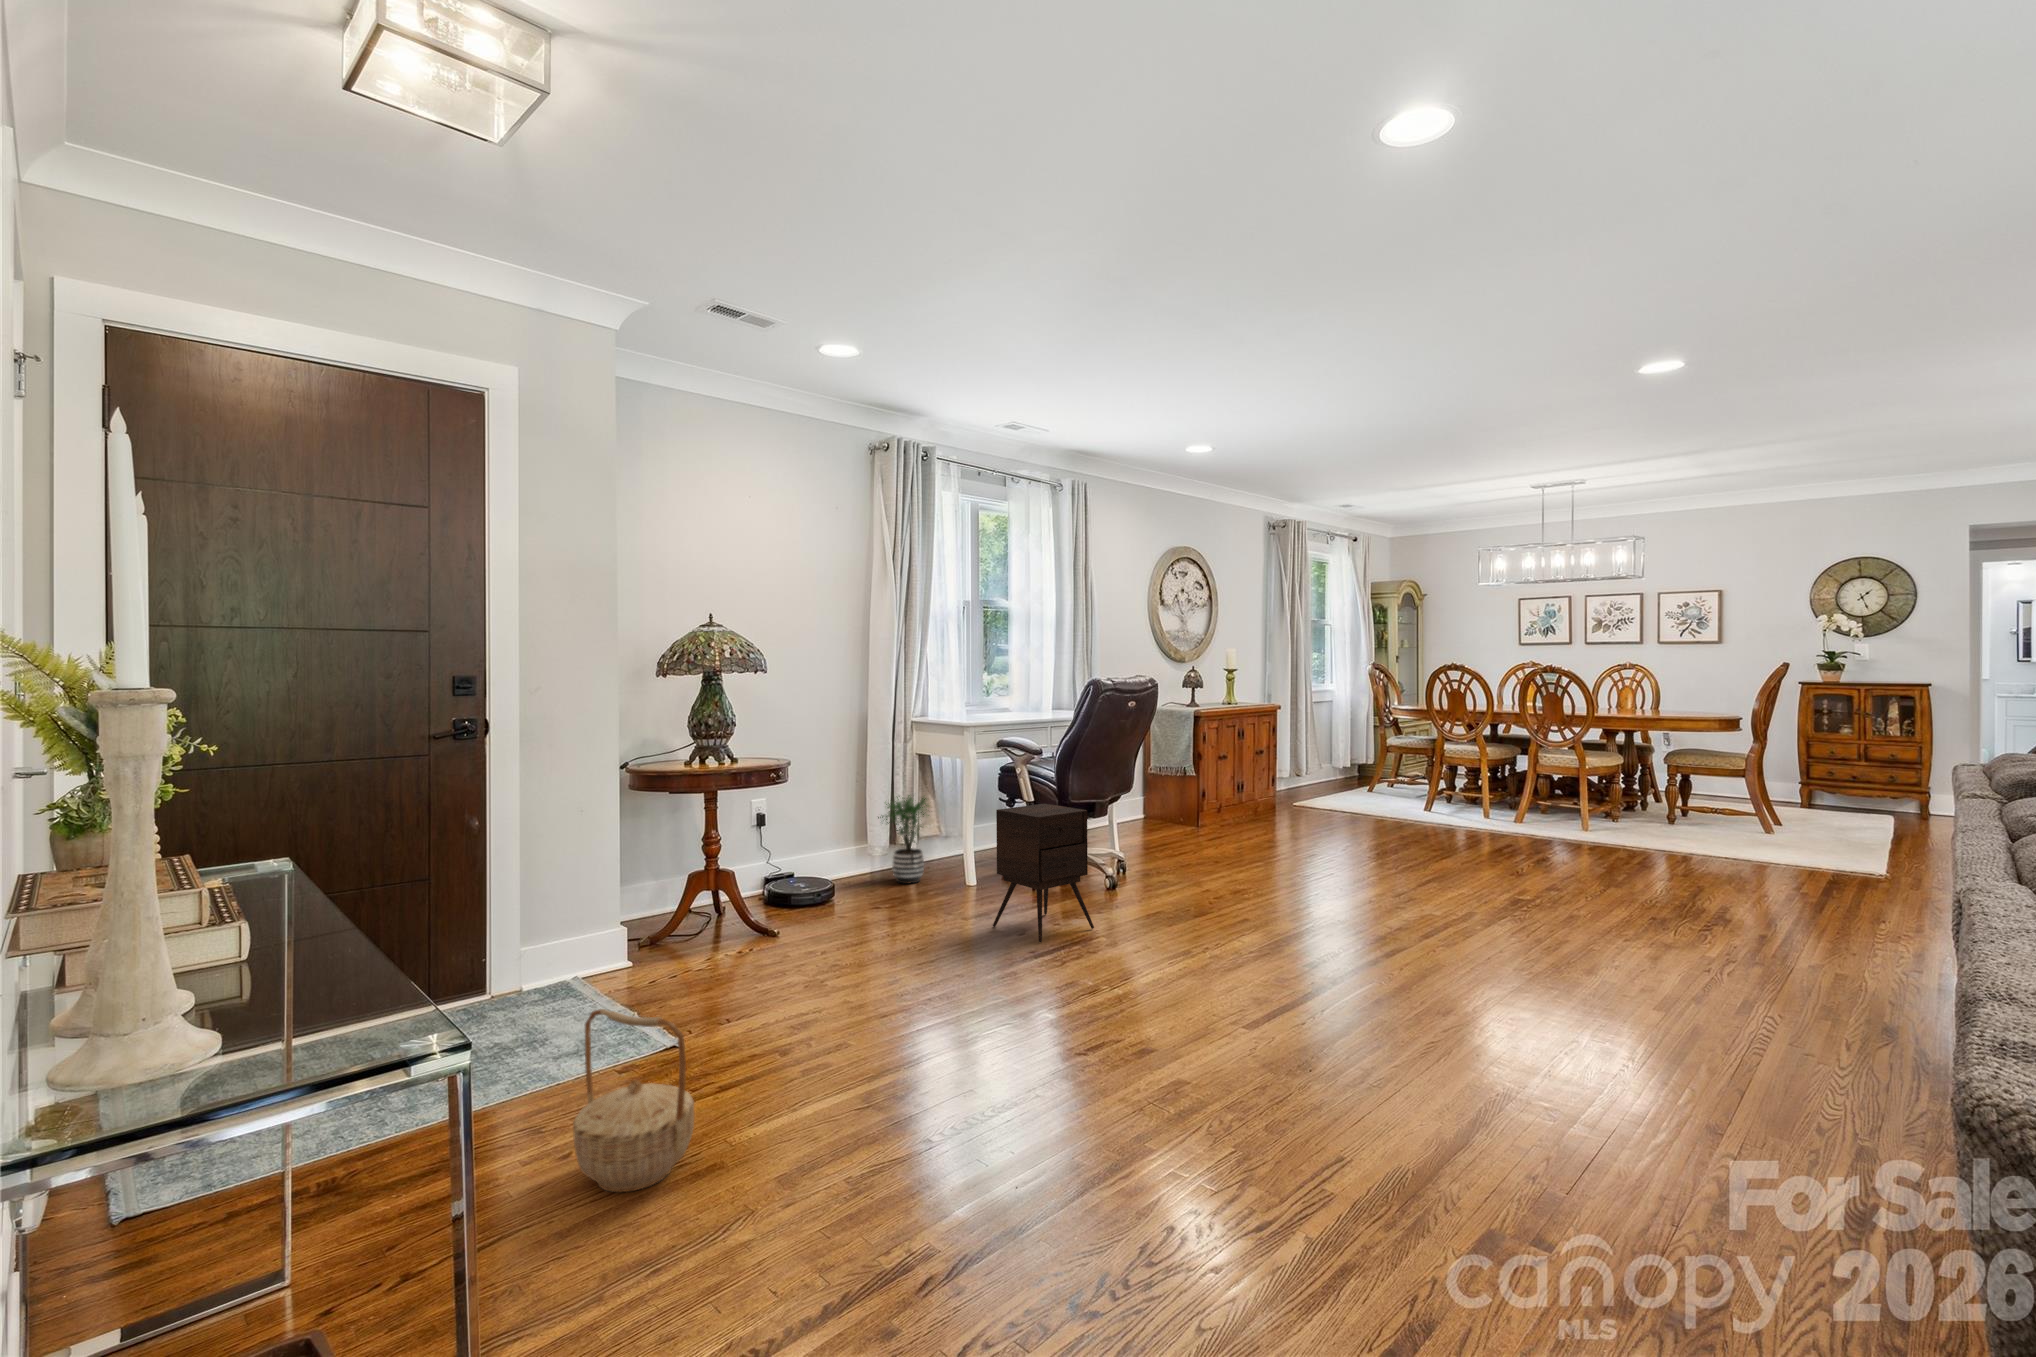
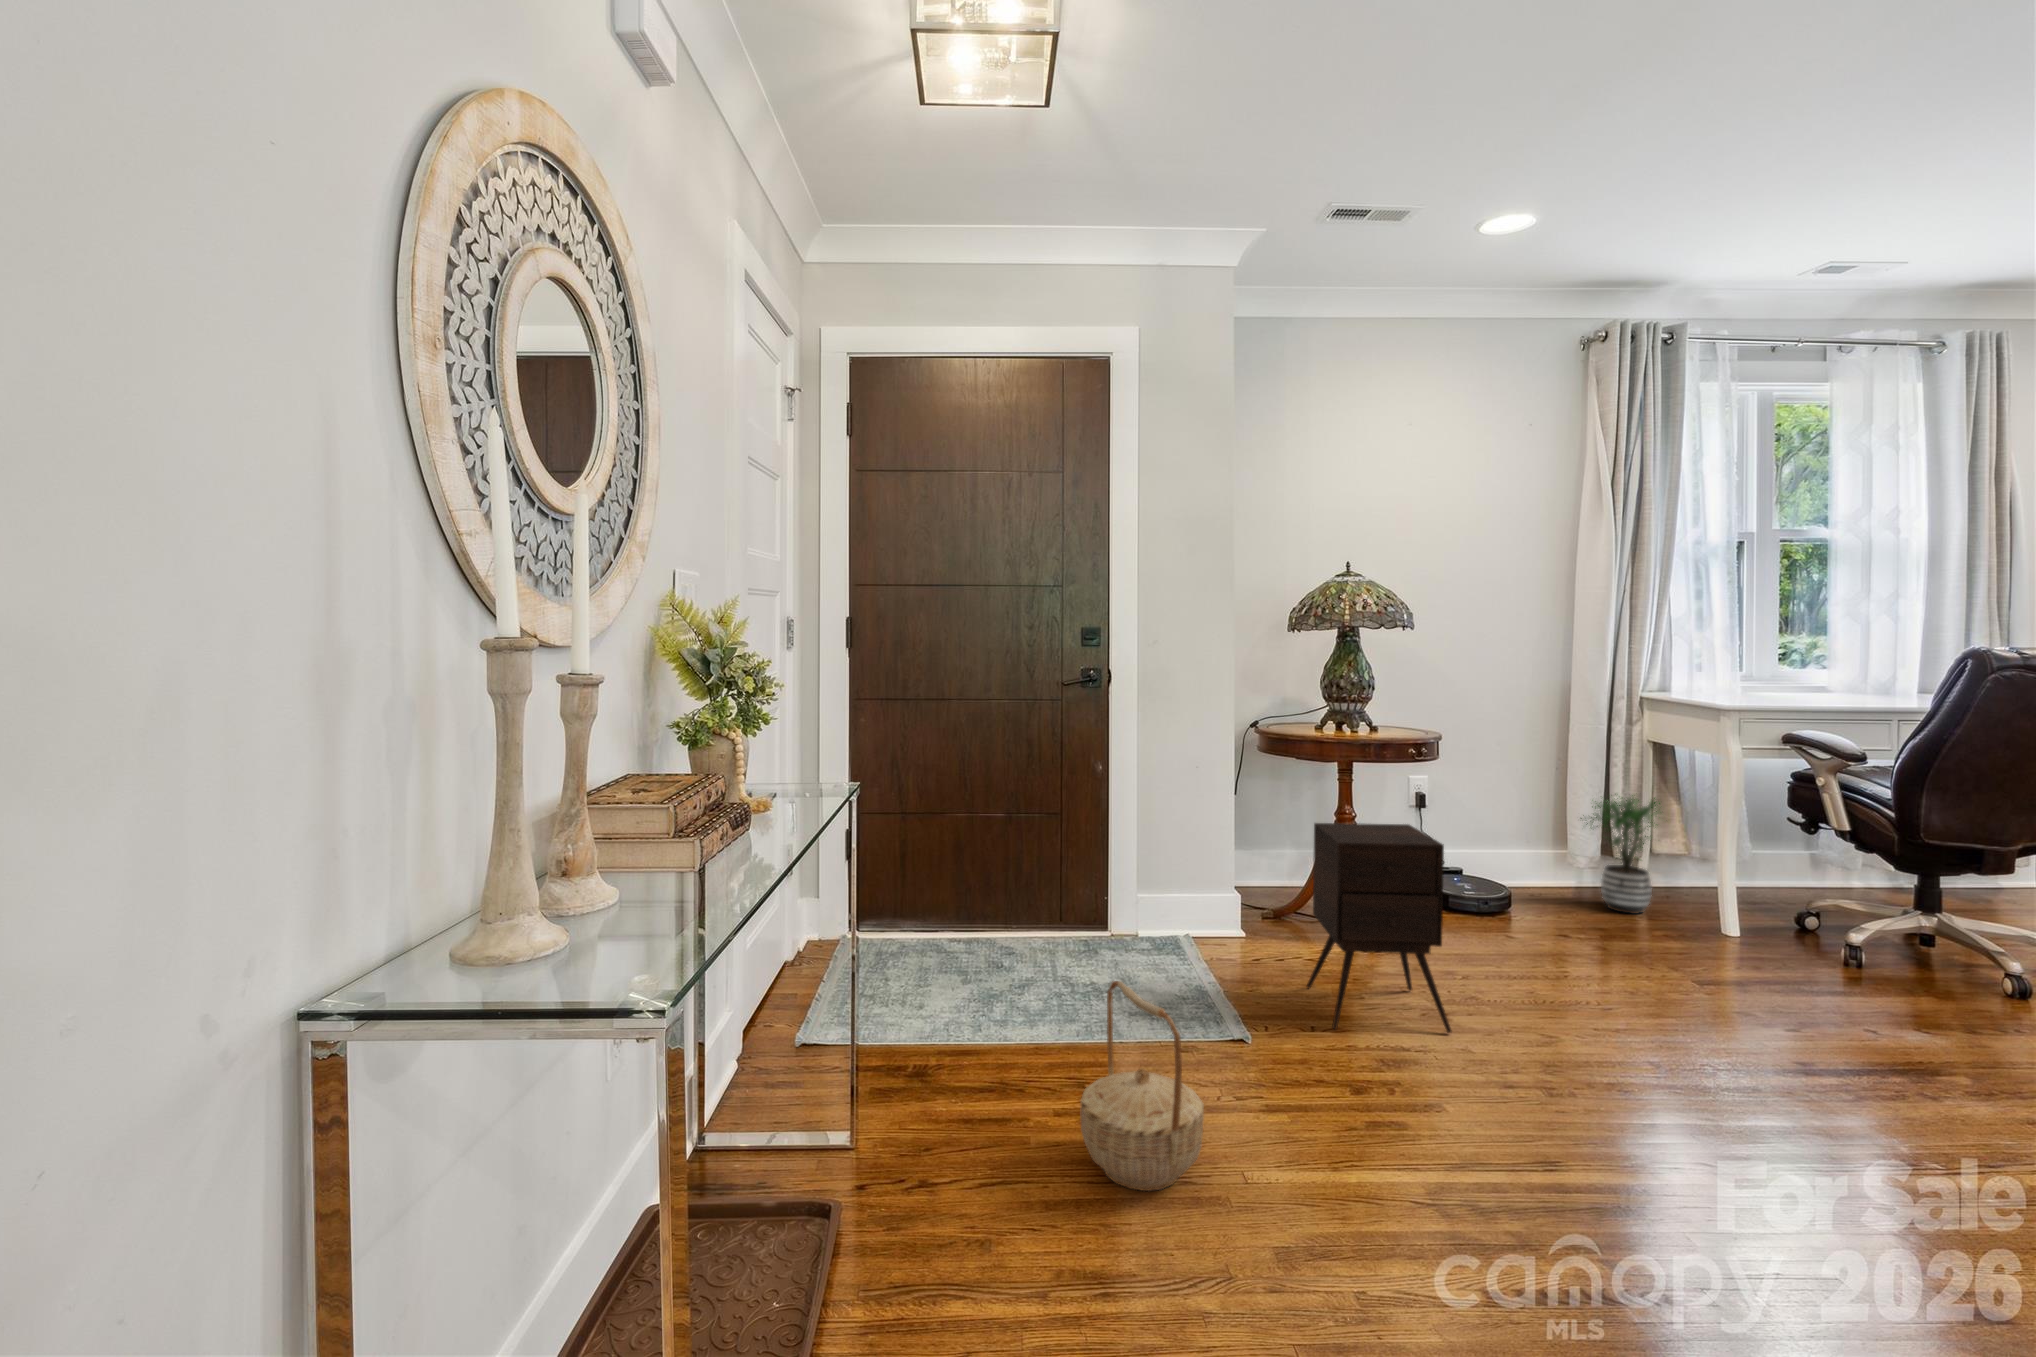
side table: present [993,803,1094,942] -> present [1307,823,1451,1033]

